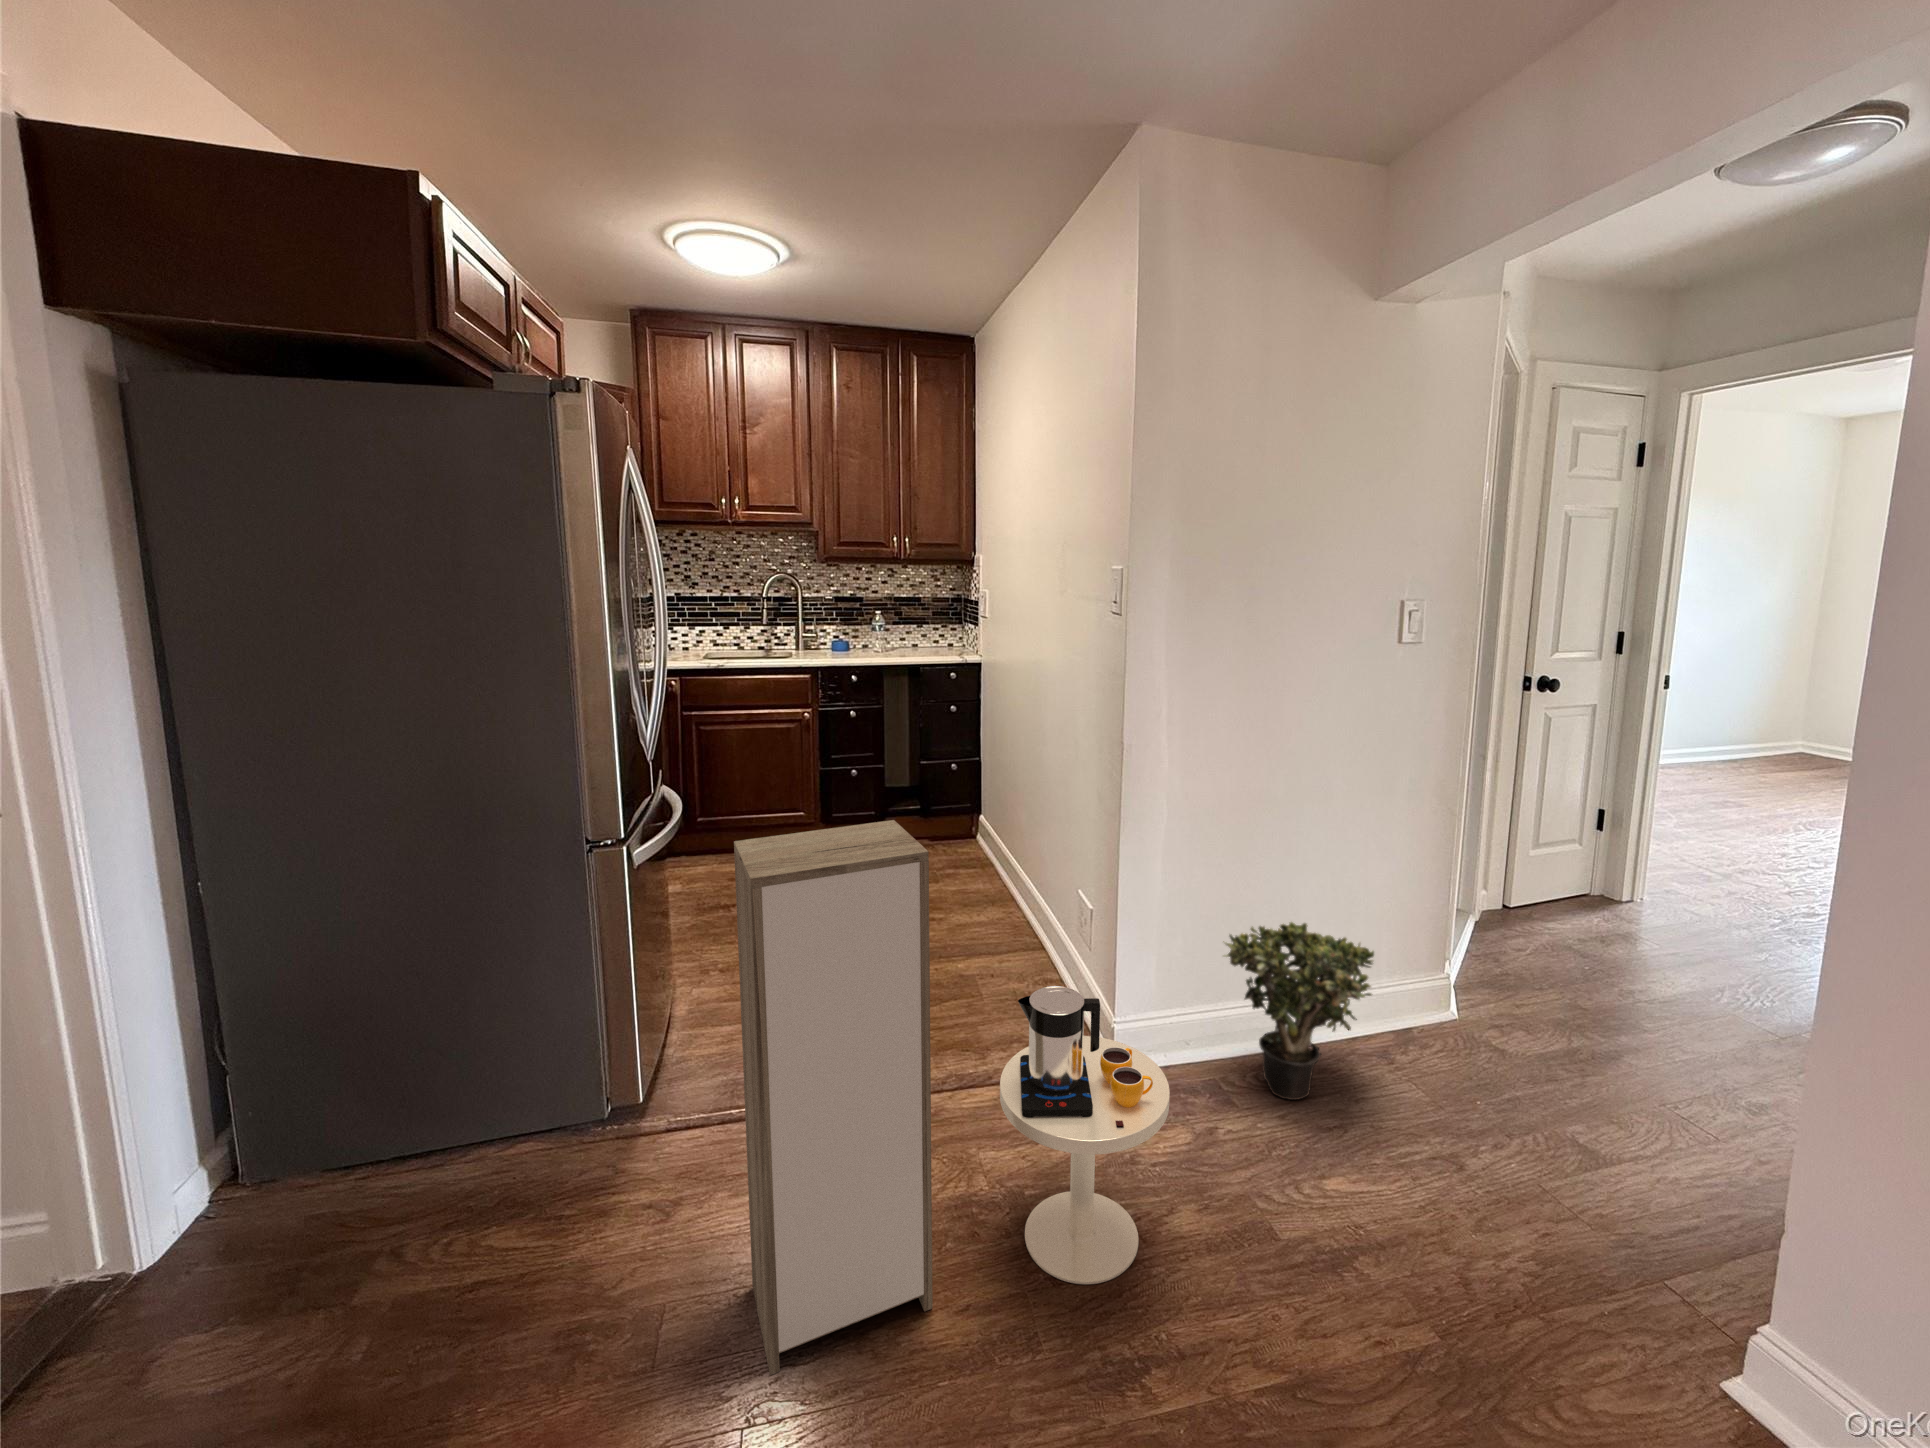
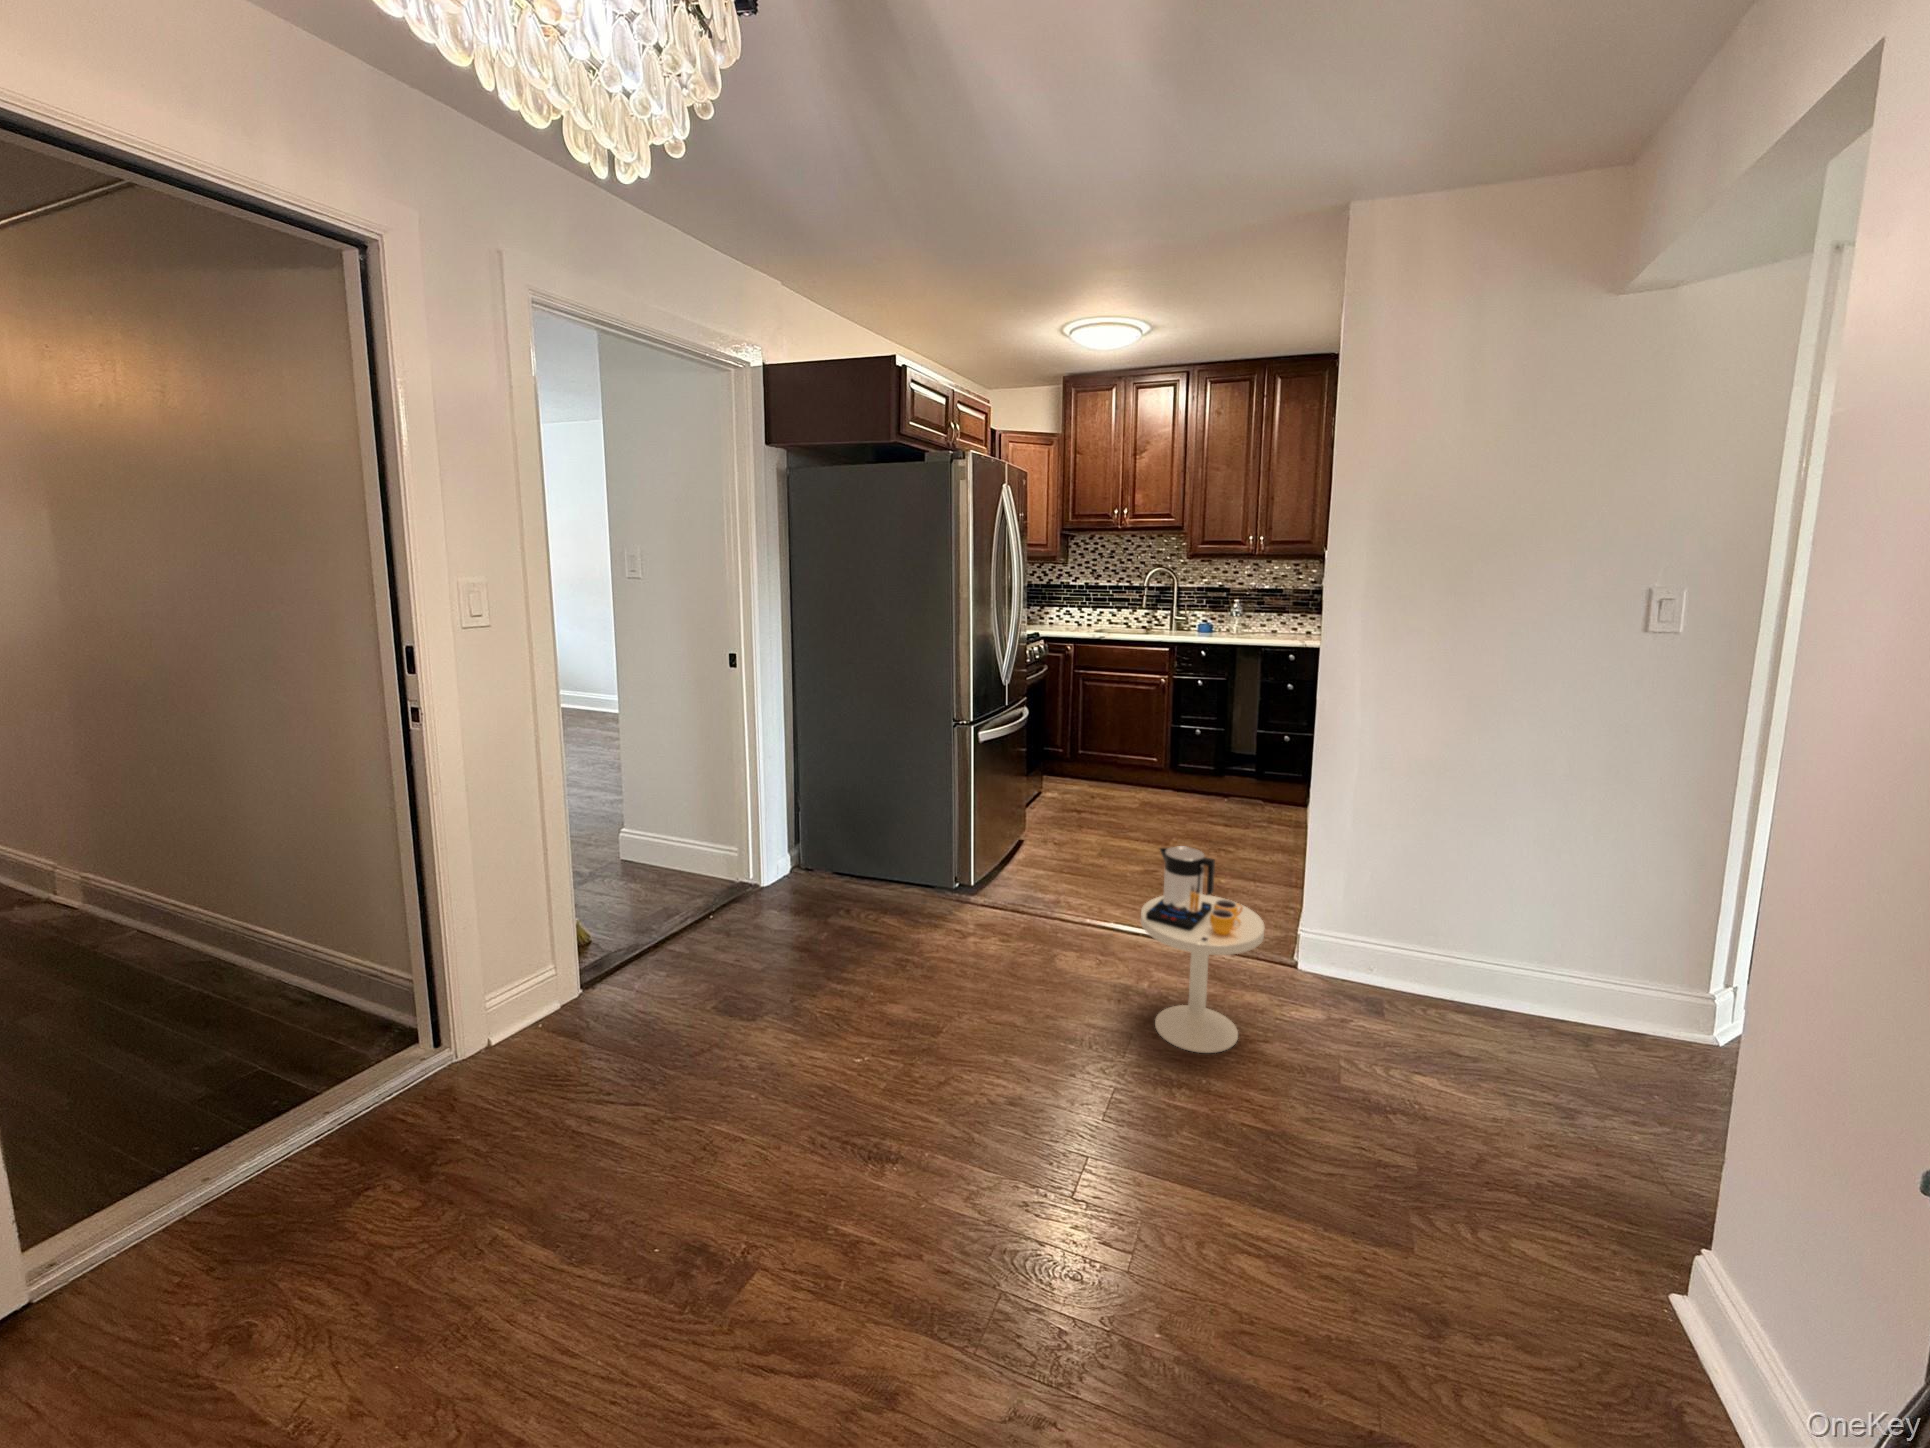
storage cabinet: present [734,820,933,1375] -> none [982,711,1091,1021]
potted plant: present [1223,922,1374,1100] -> none [1388,870,1548,1031]

